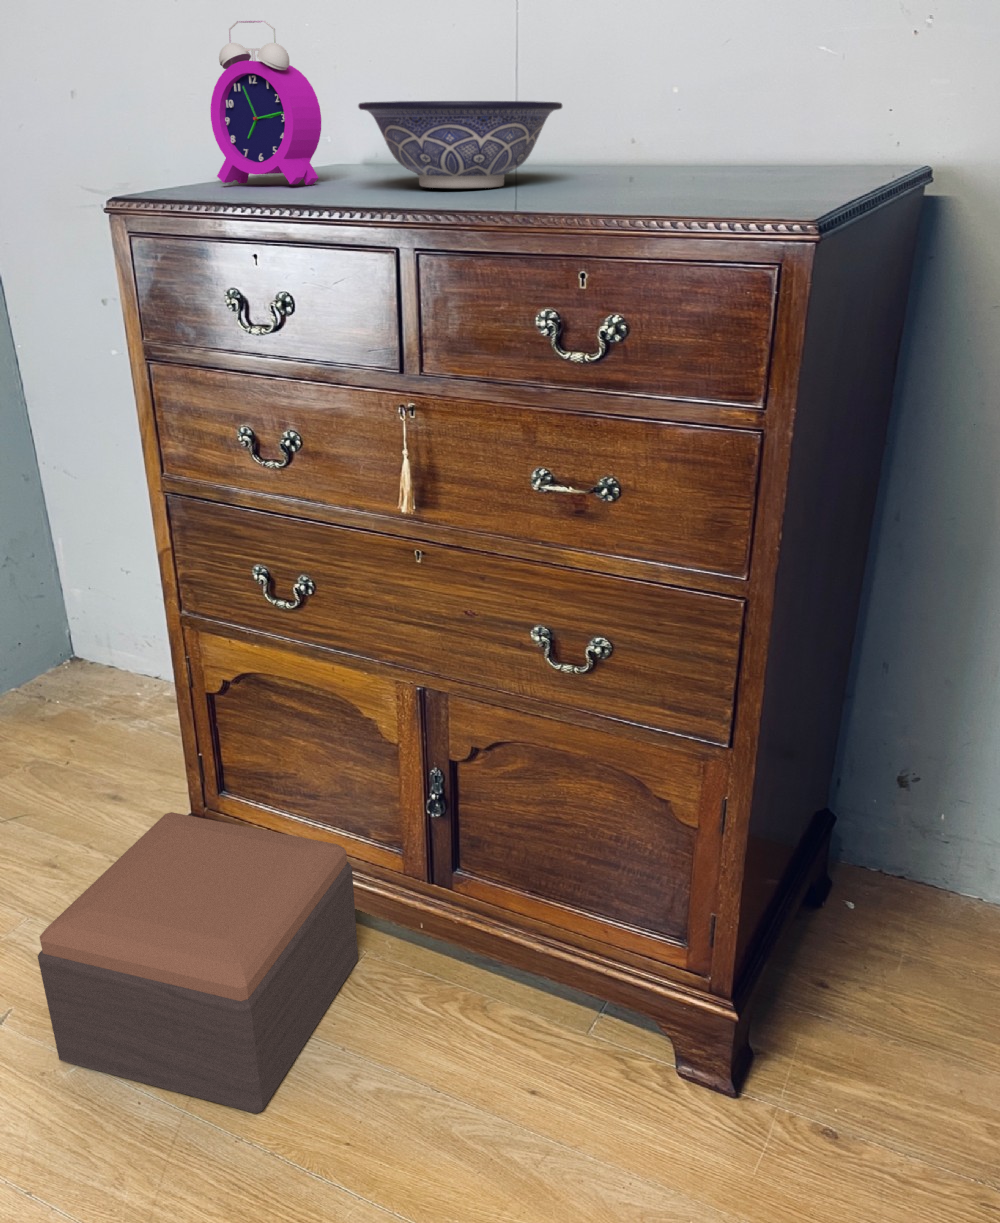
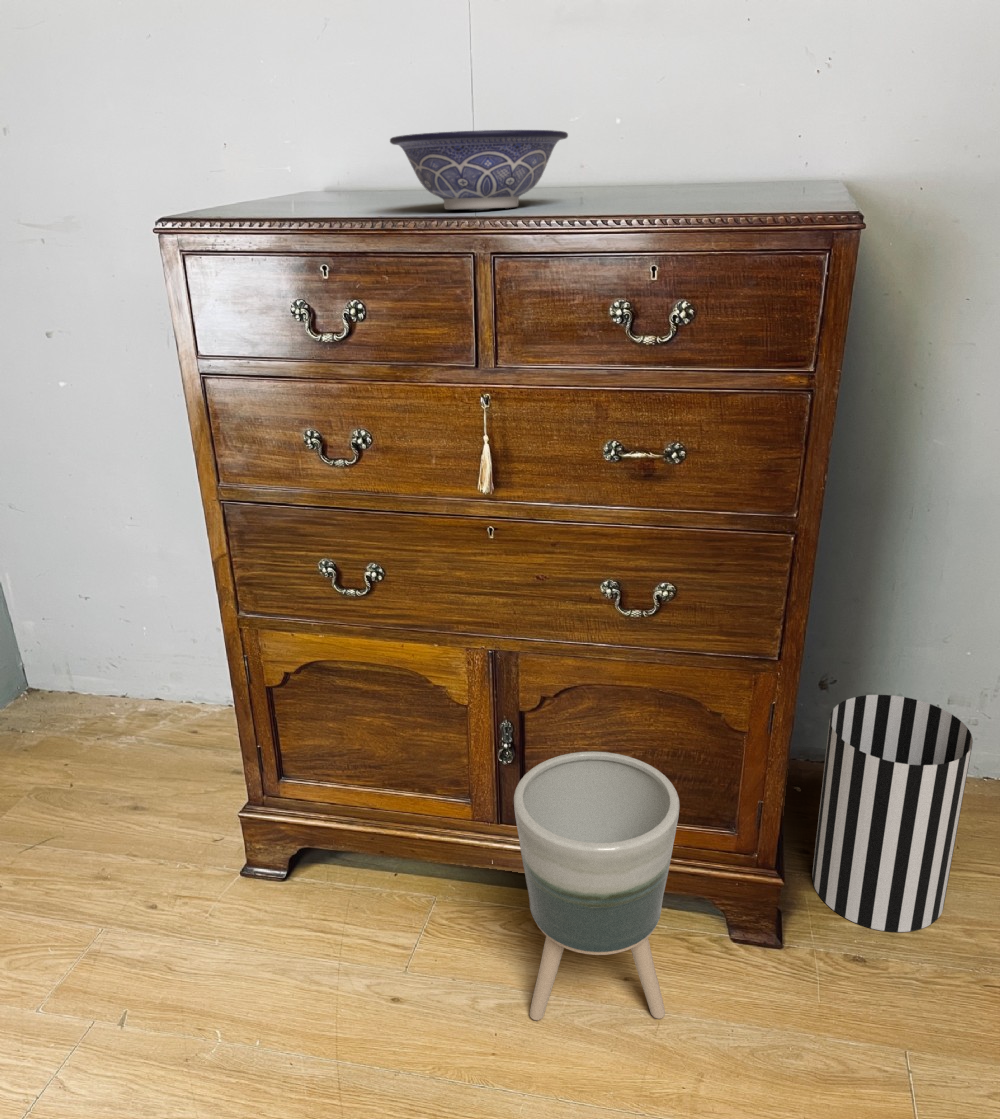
alarm clock: present [210,21,321,185] -> none [230,68,335,217]
wastebasket: none [791,803,986,1092] -> present [812,695,973,932]
footstool: present [38,812,358,1113] -> none [169,801,436,1064]
planter: none [394,815,580,1126] -> present [514,751,680,1020]

